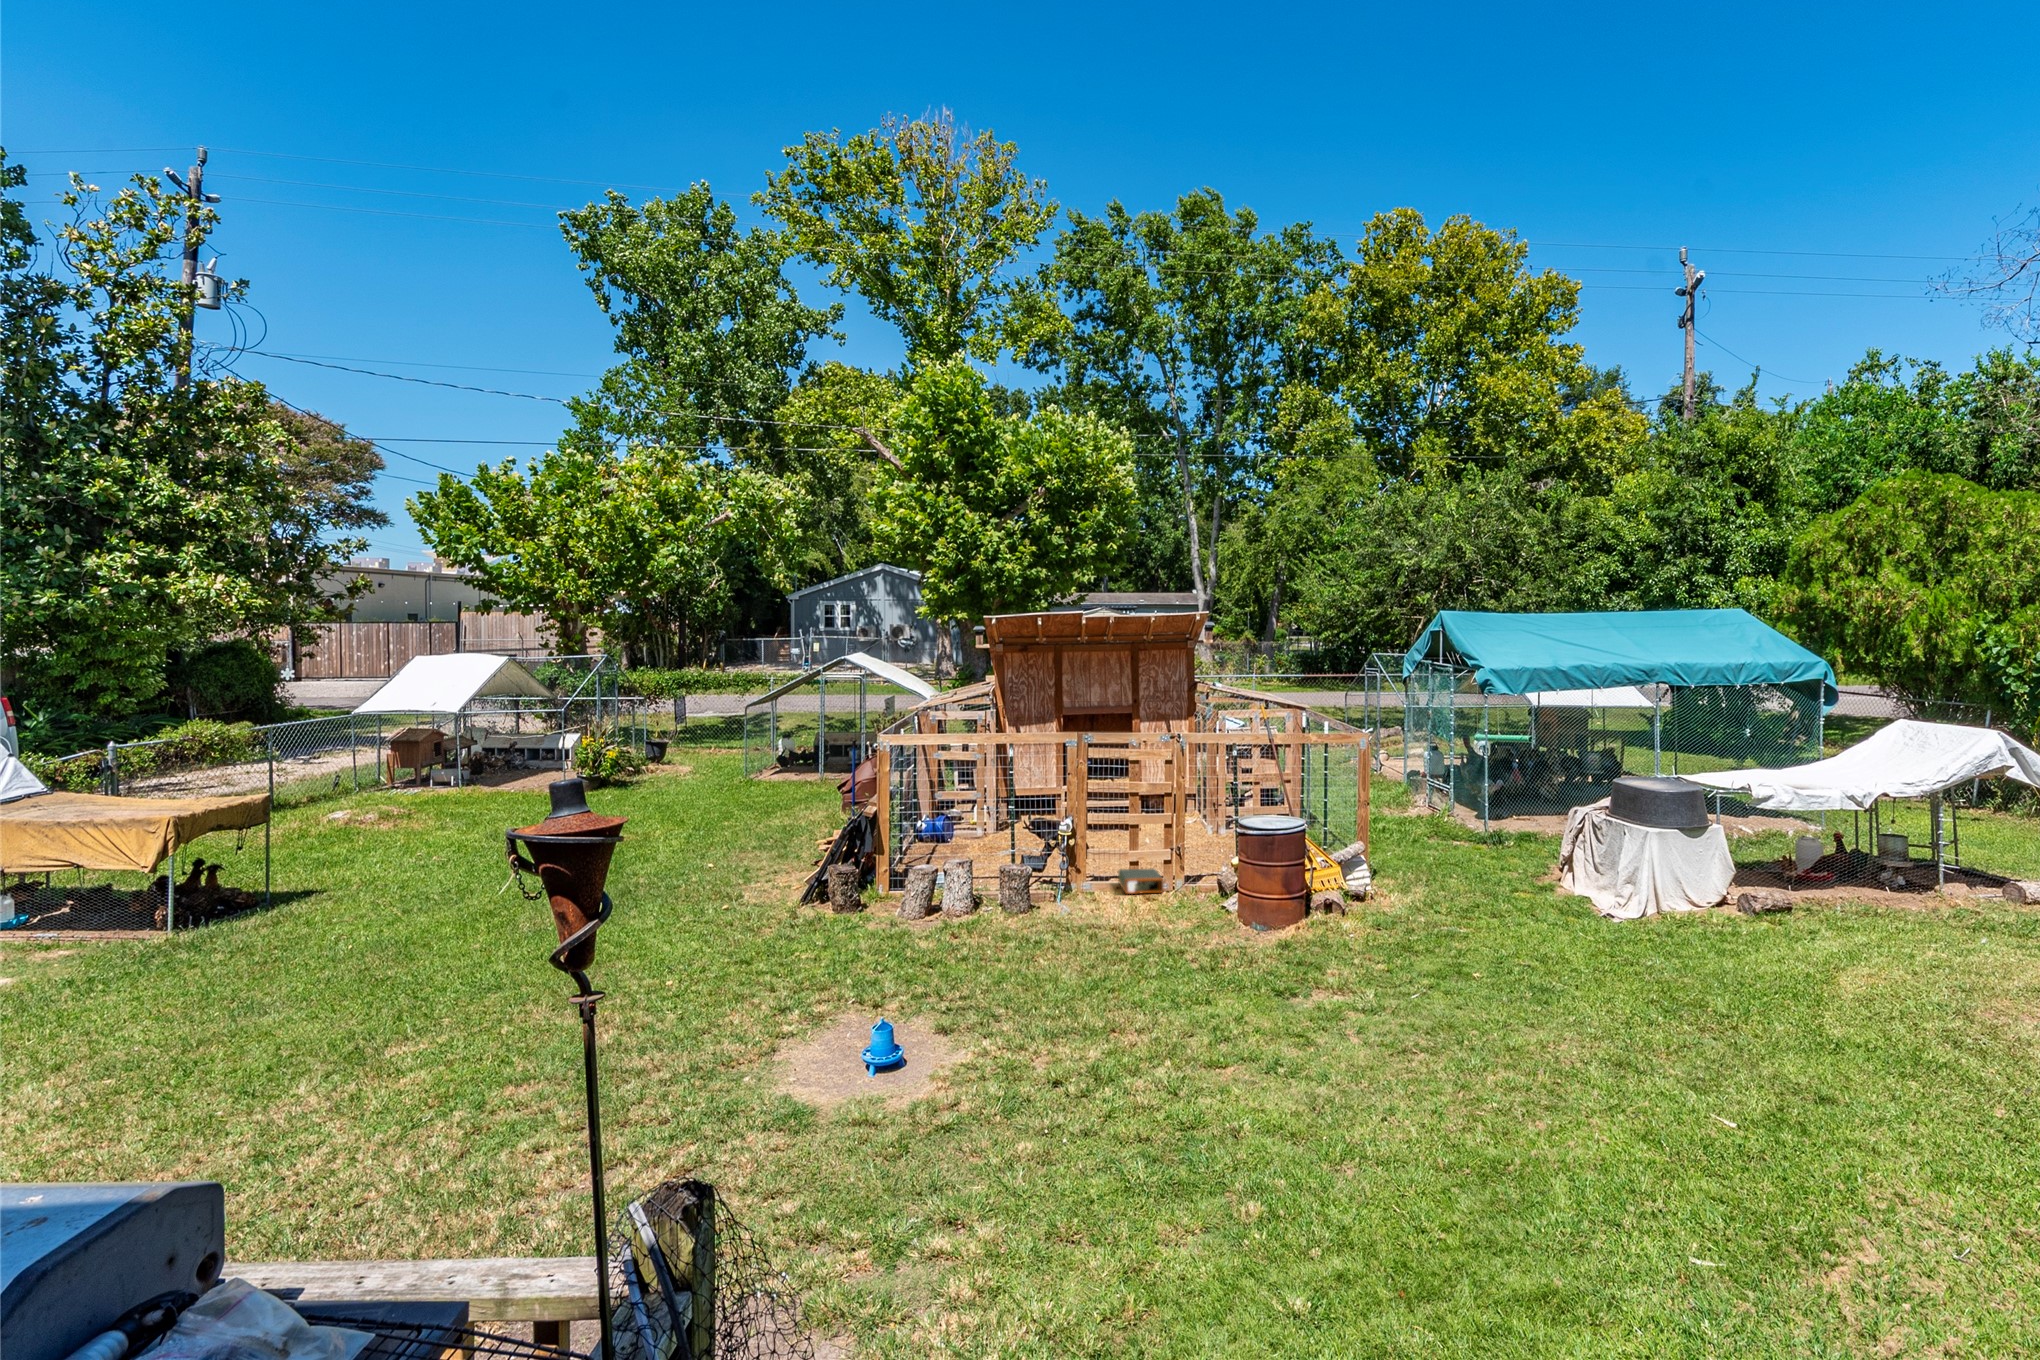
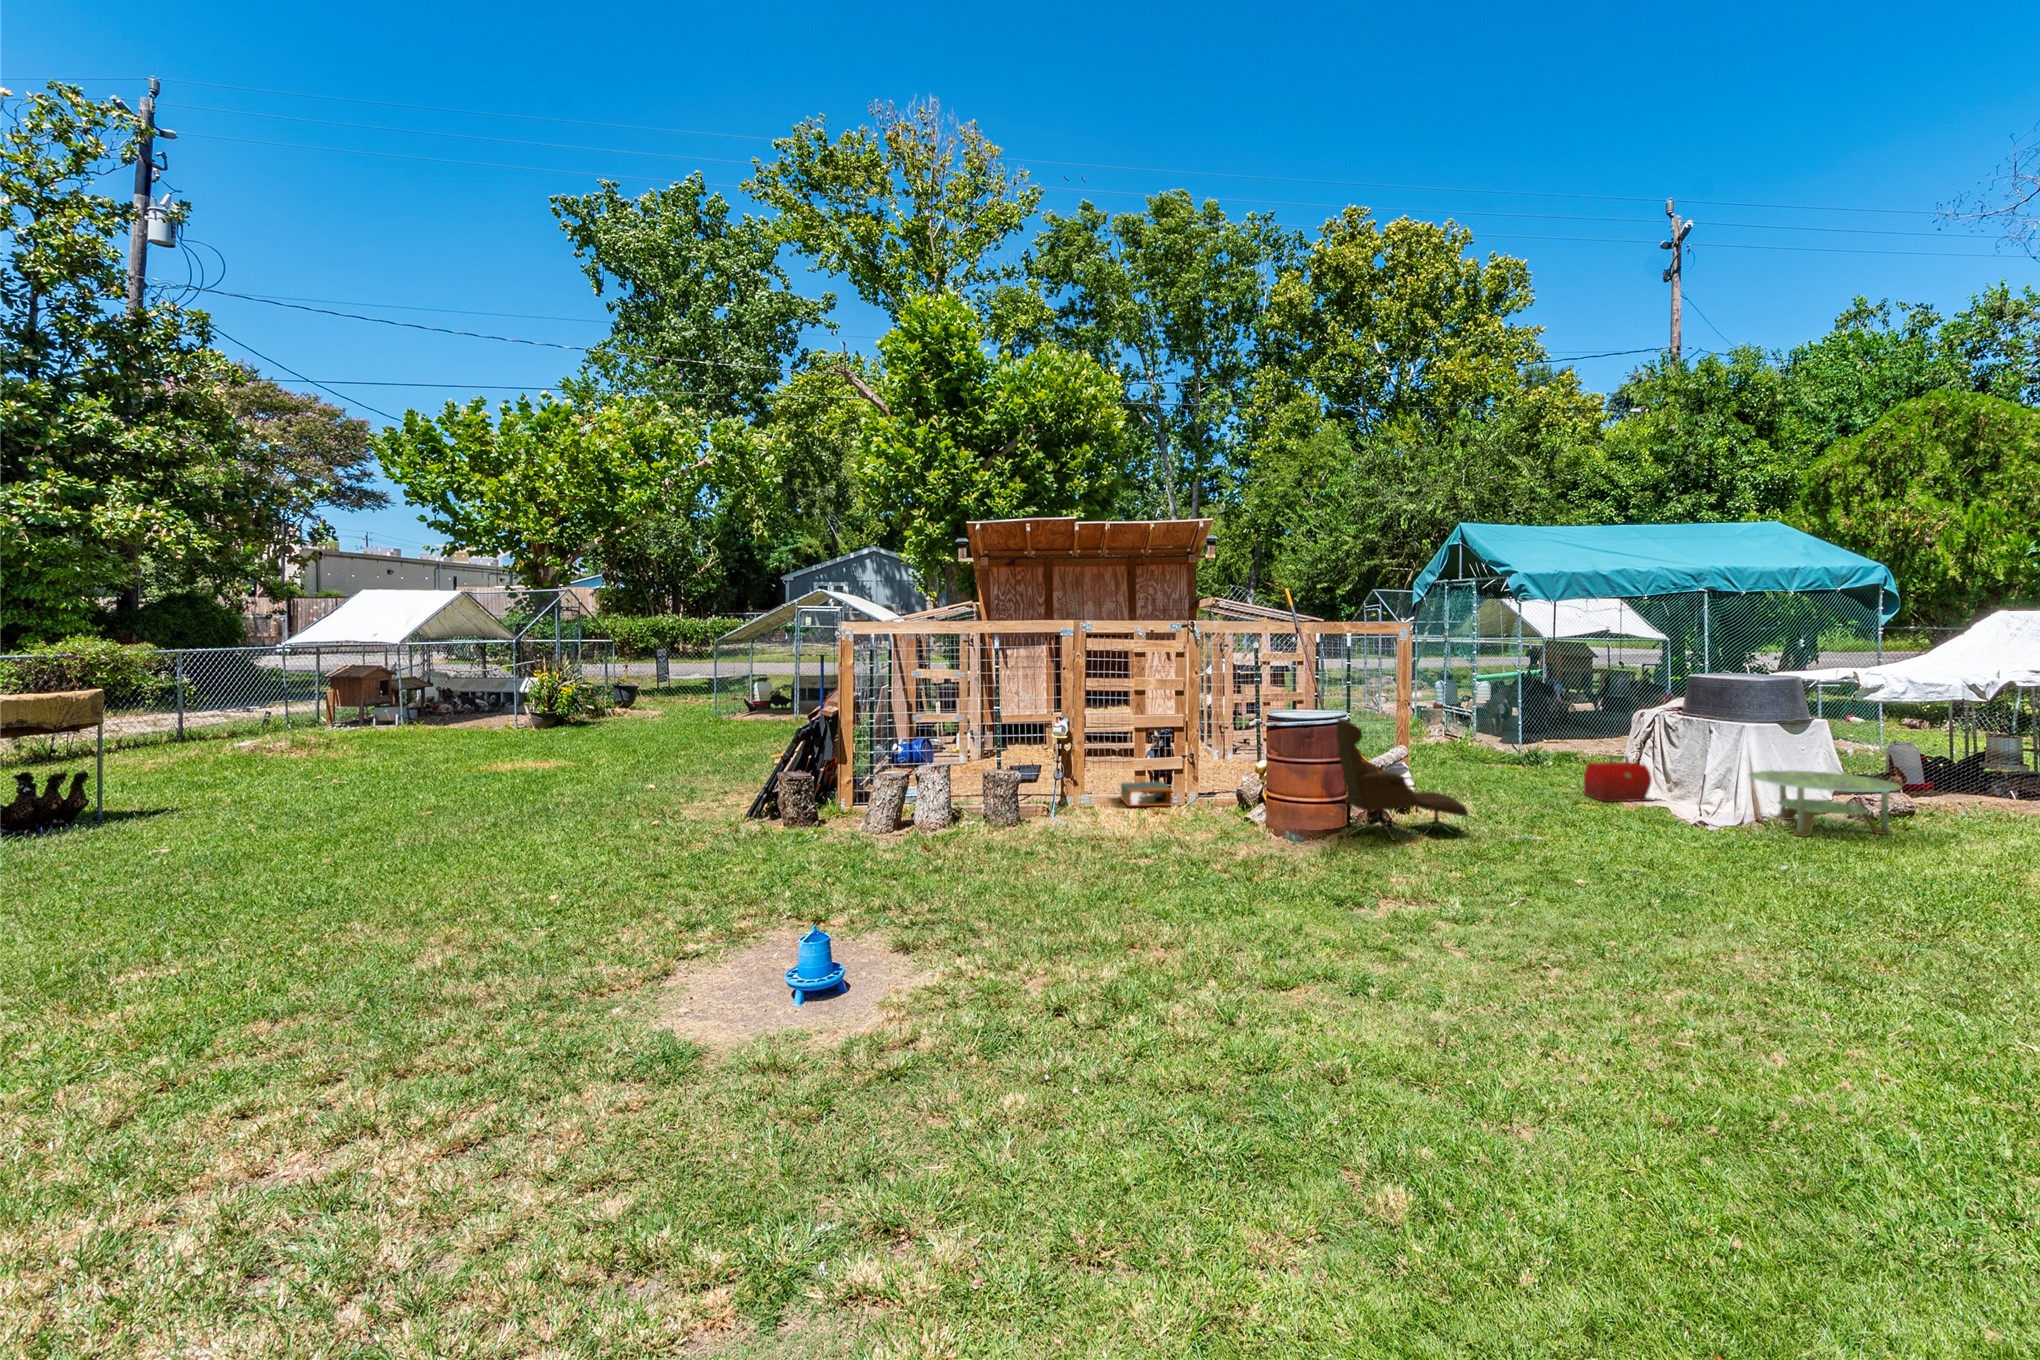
lounge chair: none [1291,826,1405,933] -> present [1337,717,1468,841]
toolbox: none [1522,851,1580,891] -> present [1584,756,1654,802]
round table: none [1646,870,1764,932] -> present [1749,770,1901,837]

